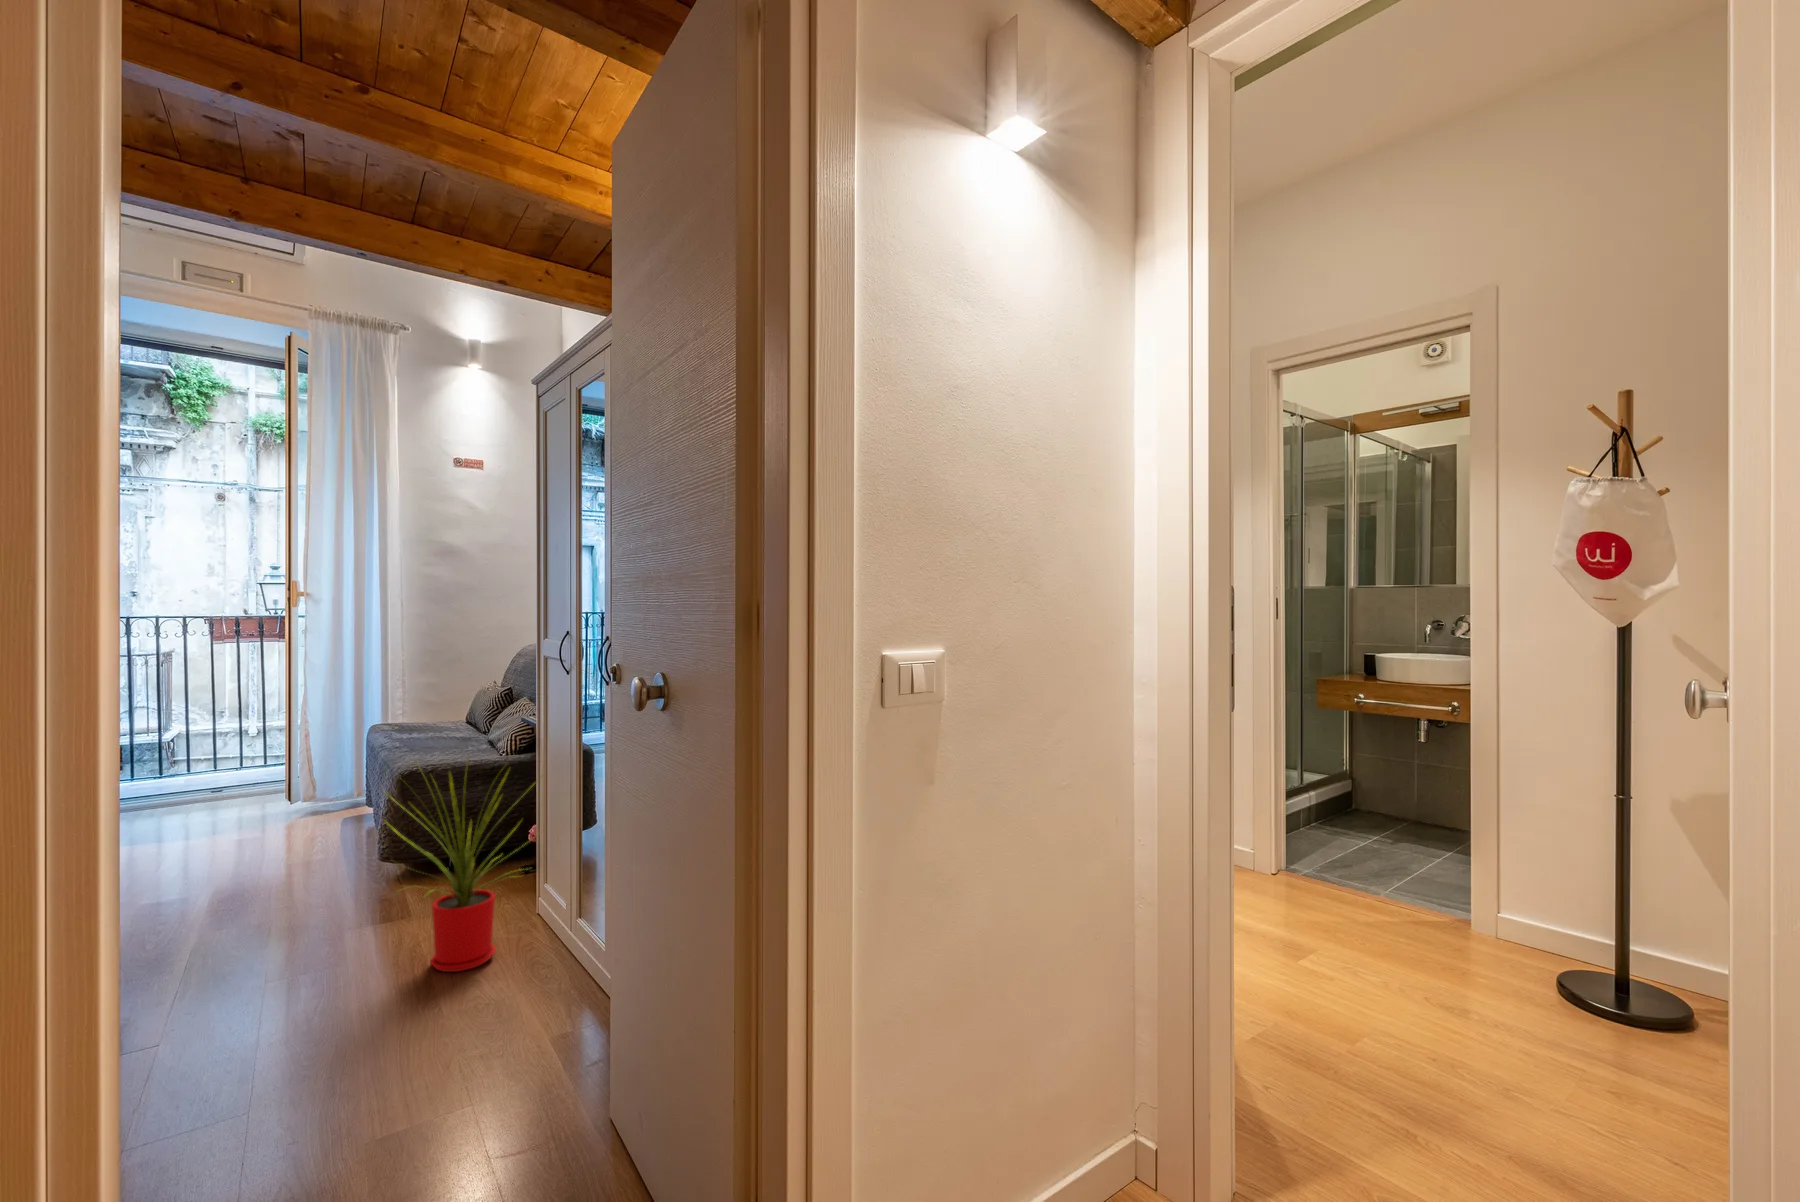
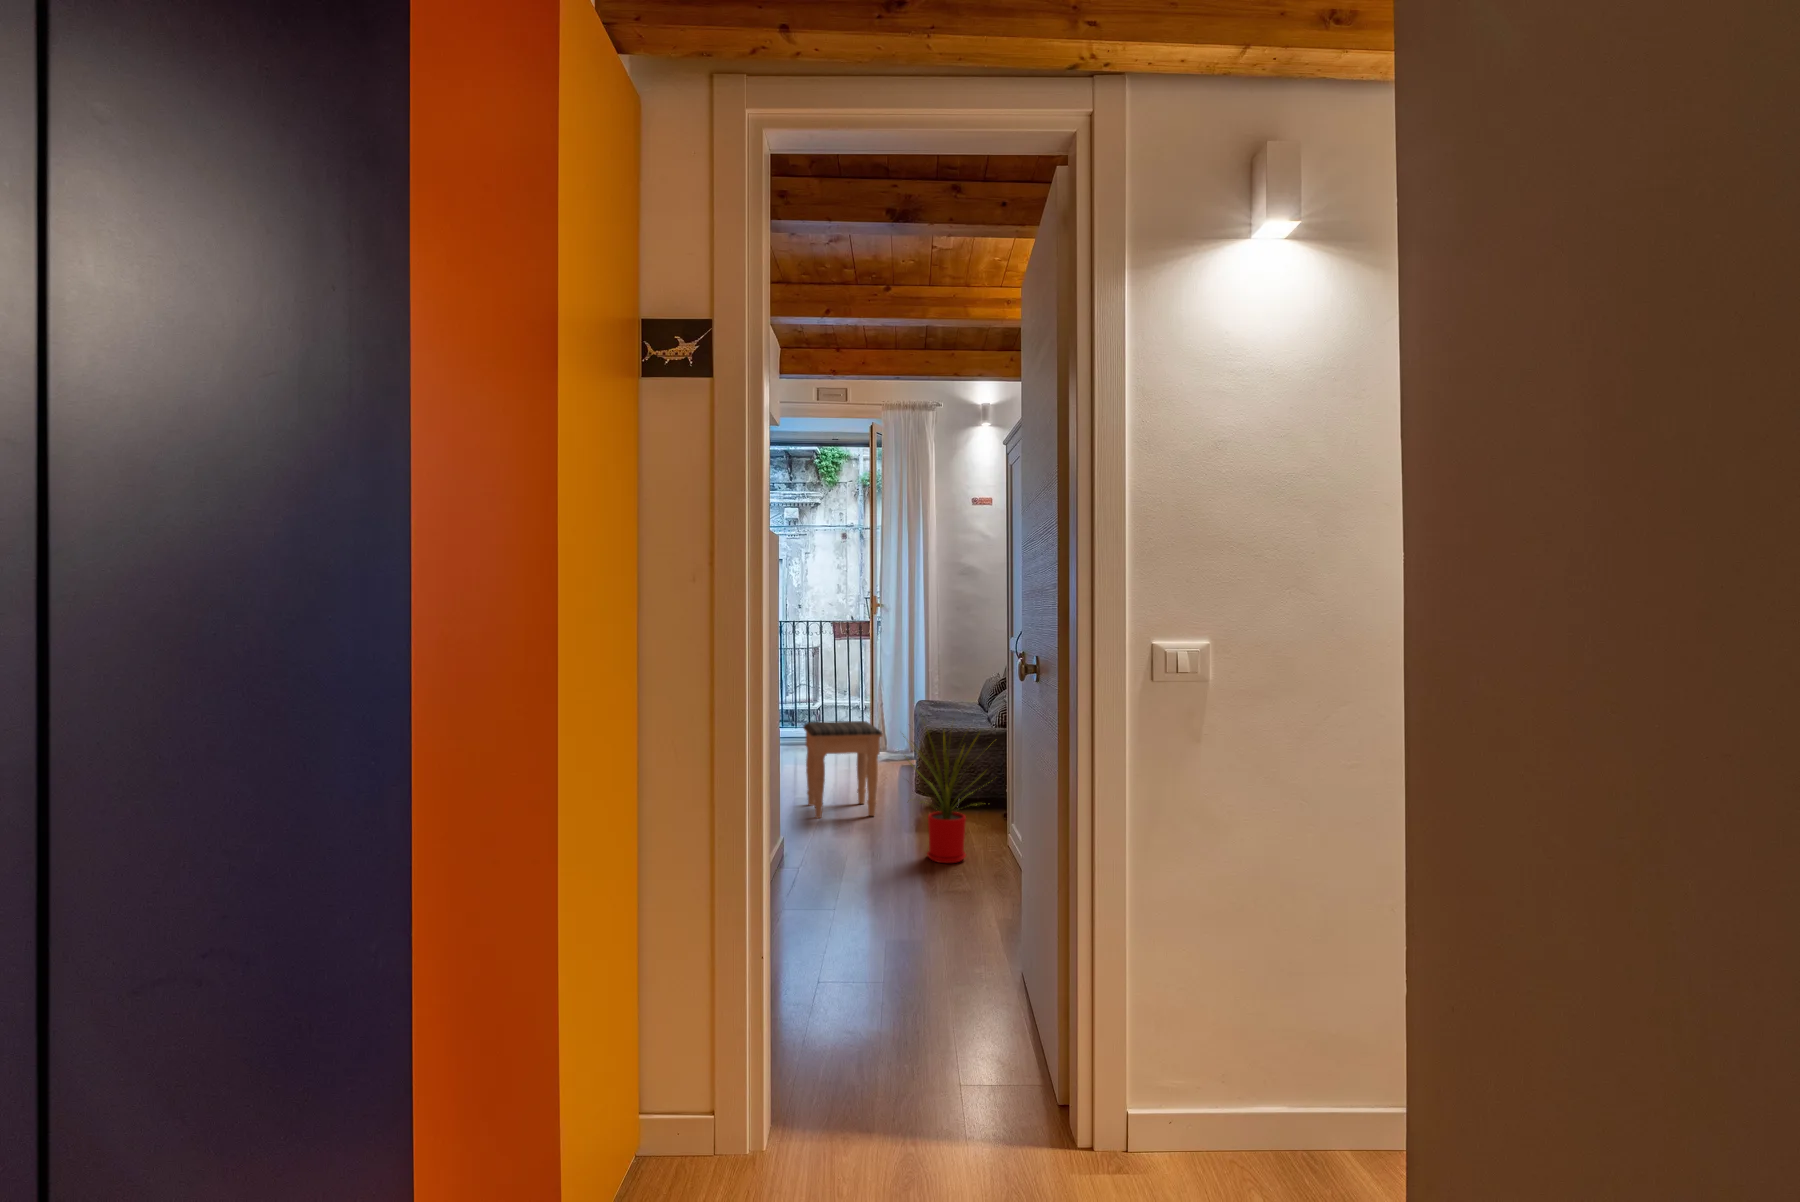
footstool: none [164,770,330,943] -> present [803,721,883,818]

